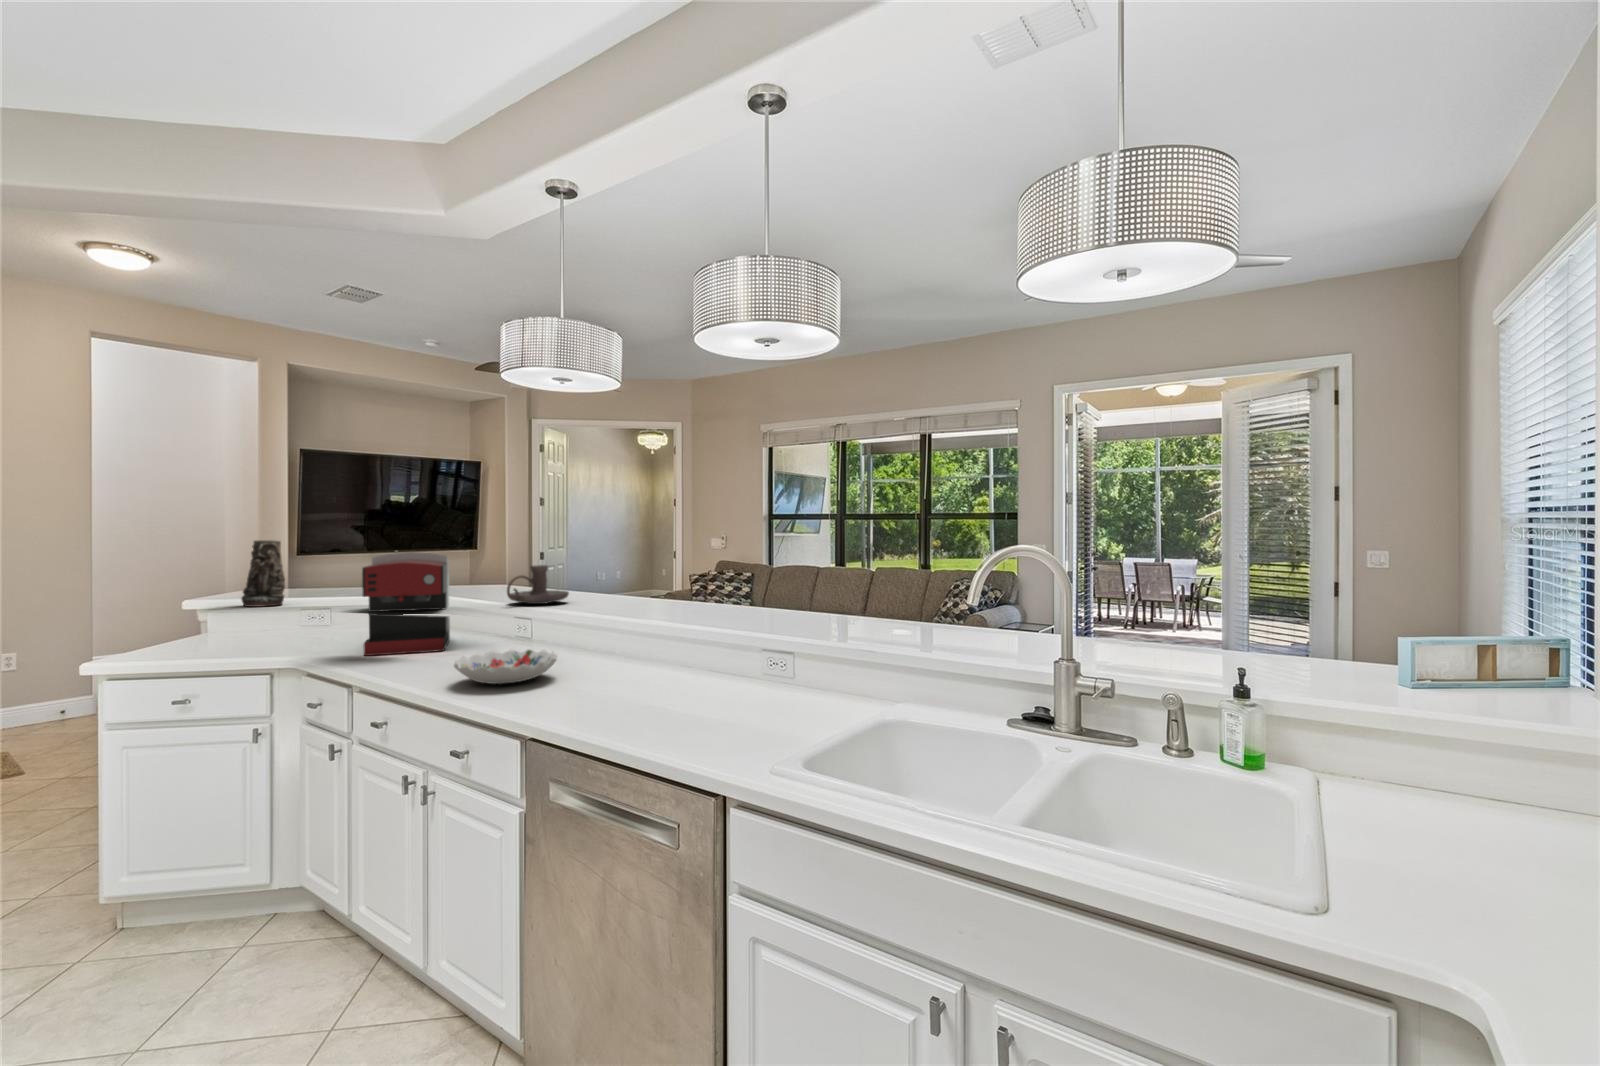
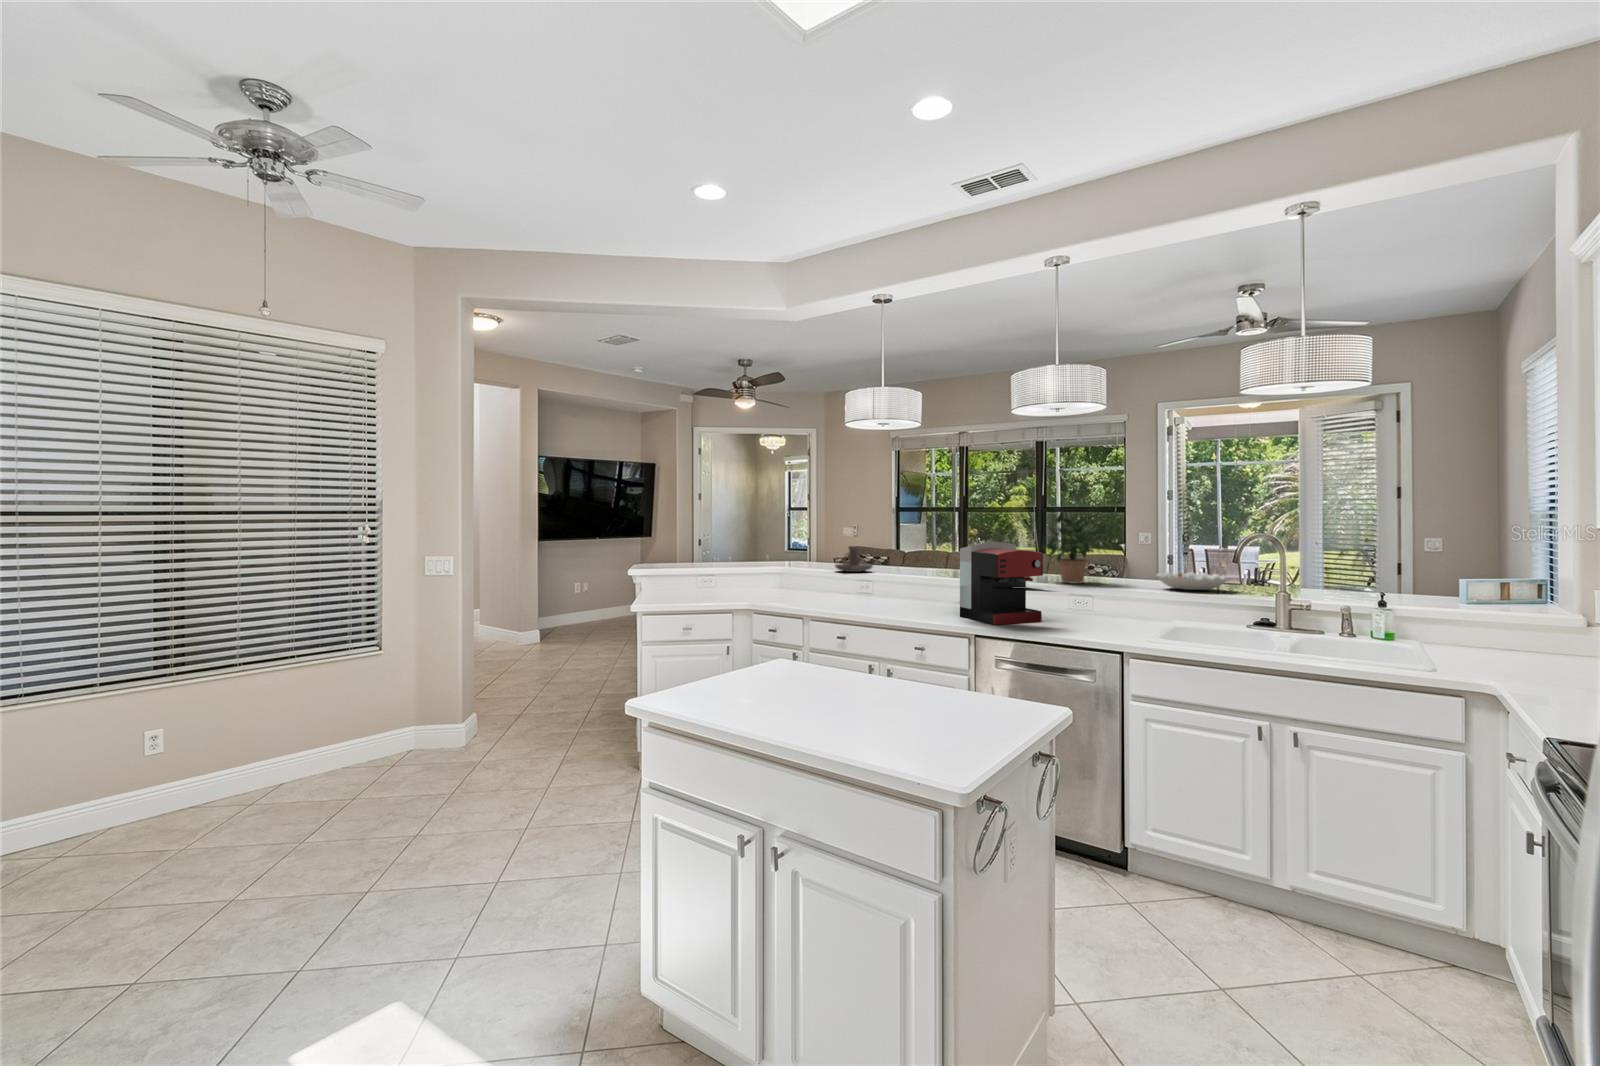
potted plant: none [751,512,854,629] -> present [1043,513,1104,583]
vase: present [242,540,285,607] -> none [669,529,693,573]
coffee maker: present [362,552,450,656] -> present [960,542,1043,625]
decorative bowl: present [454,649,557,684] -> present [1157,572,1228,590]

